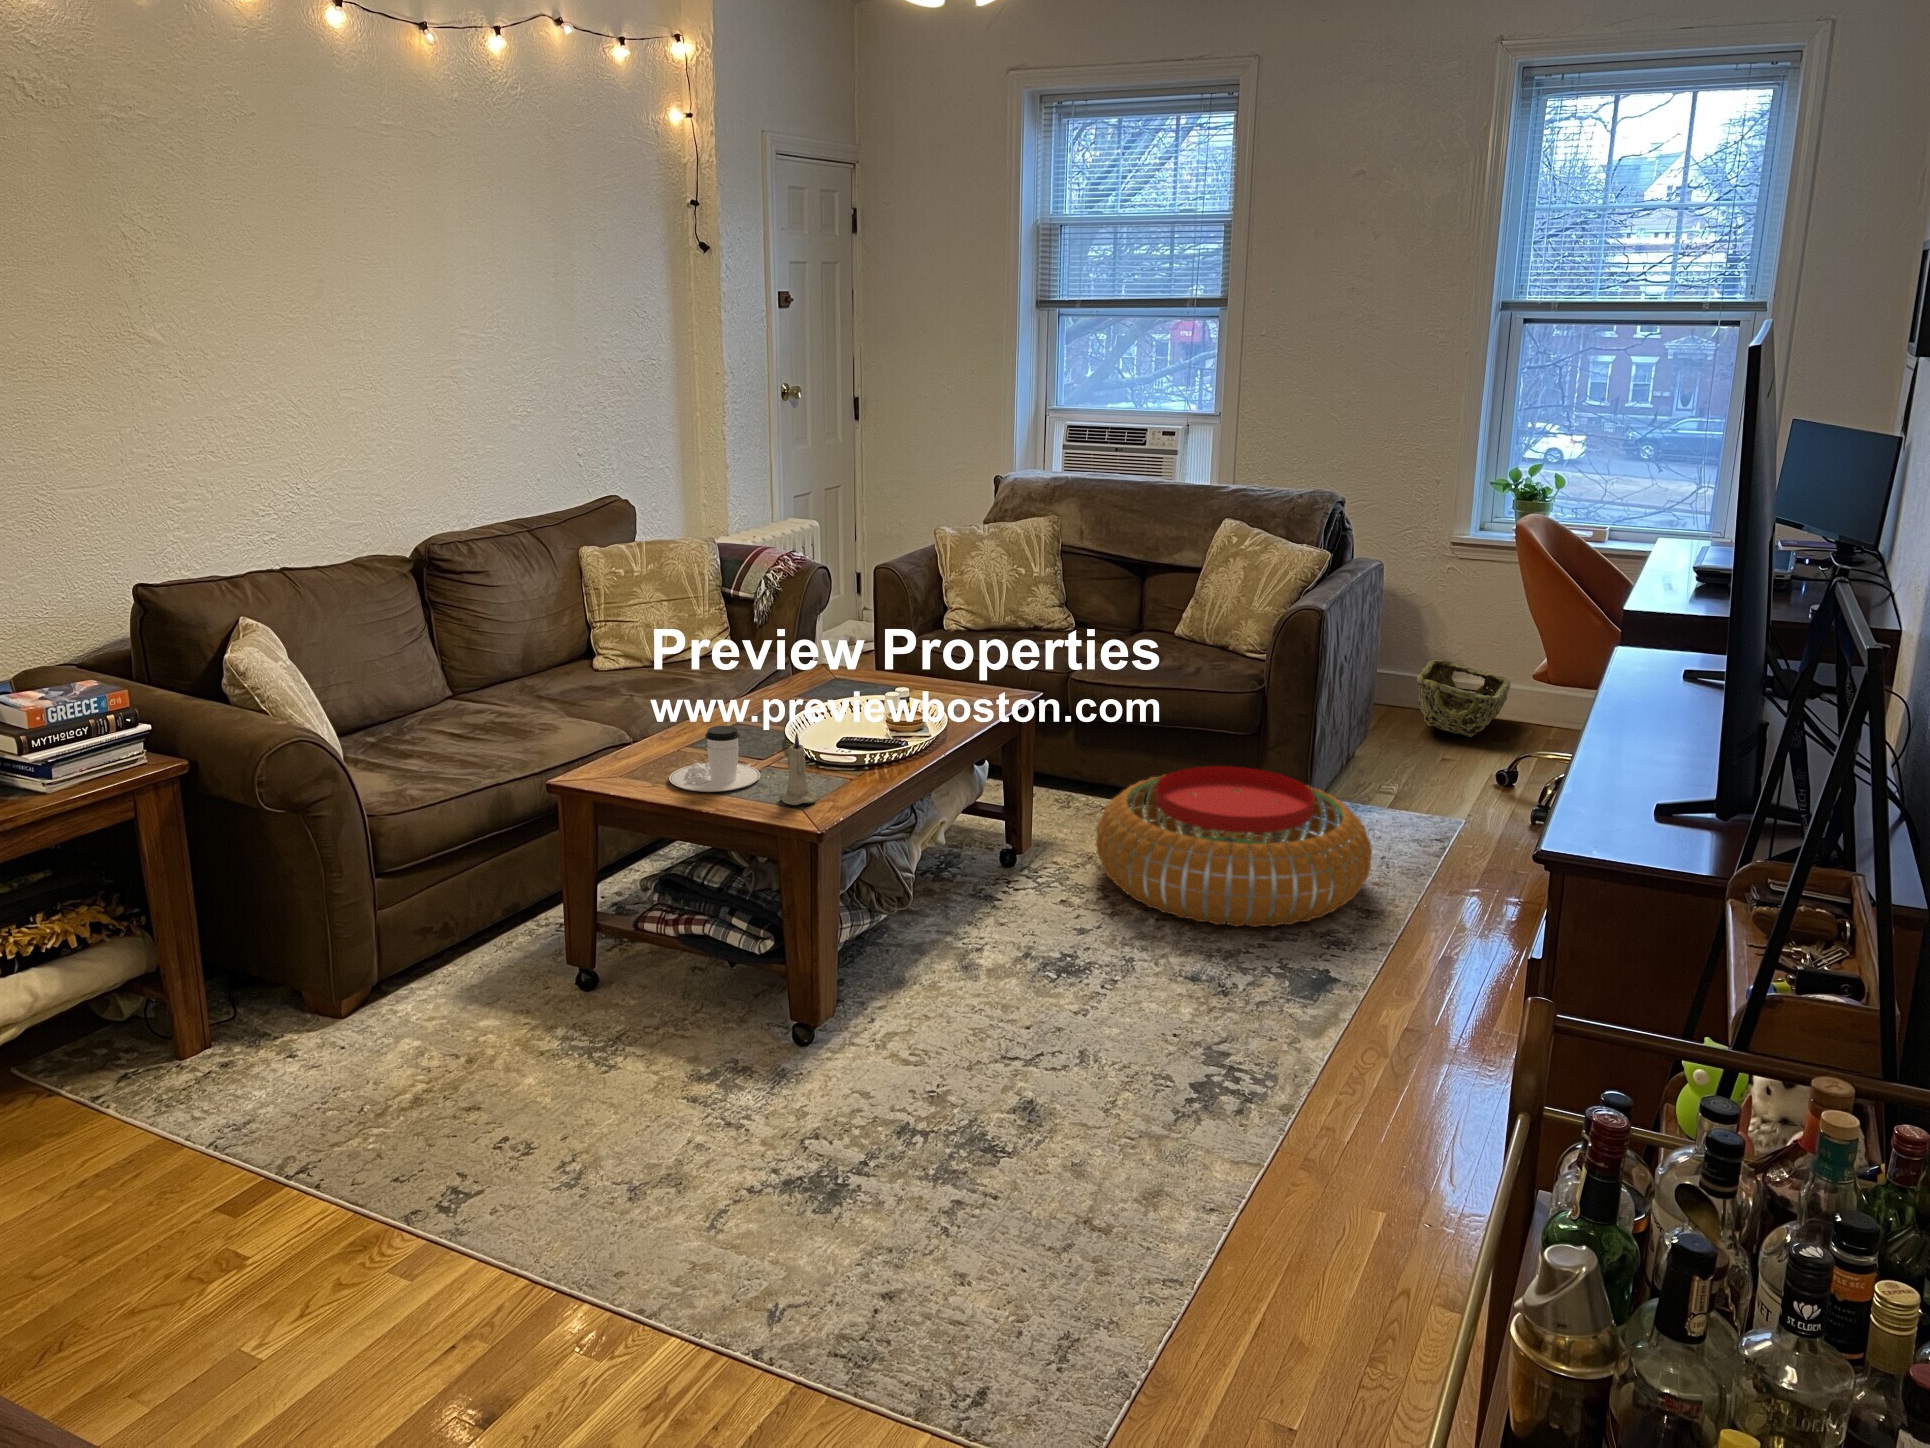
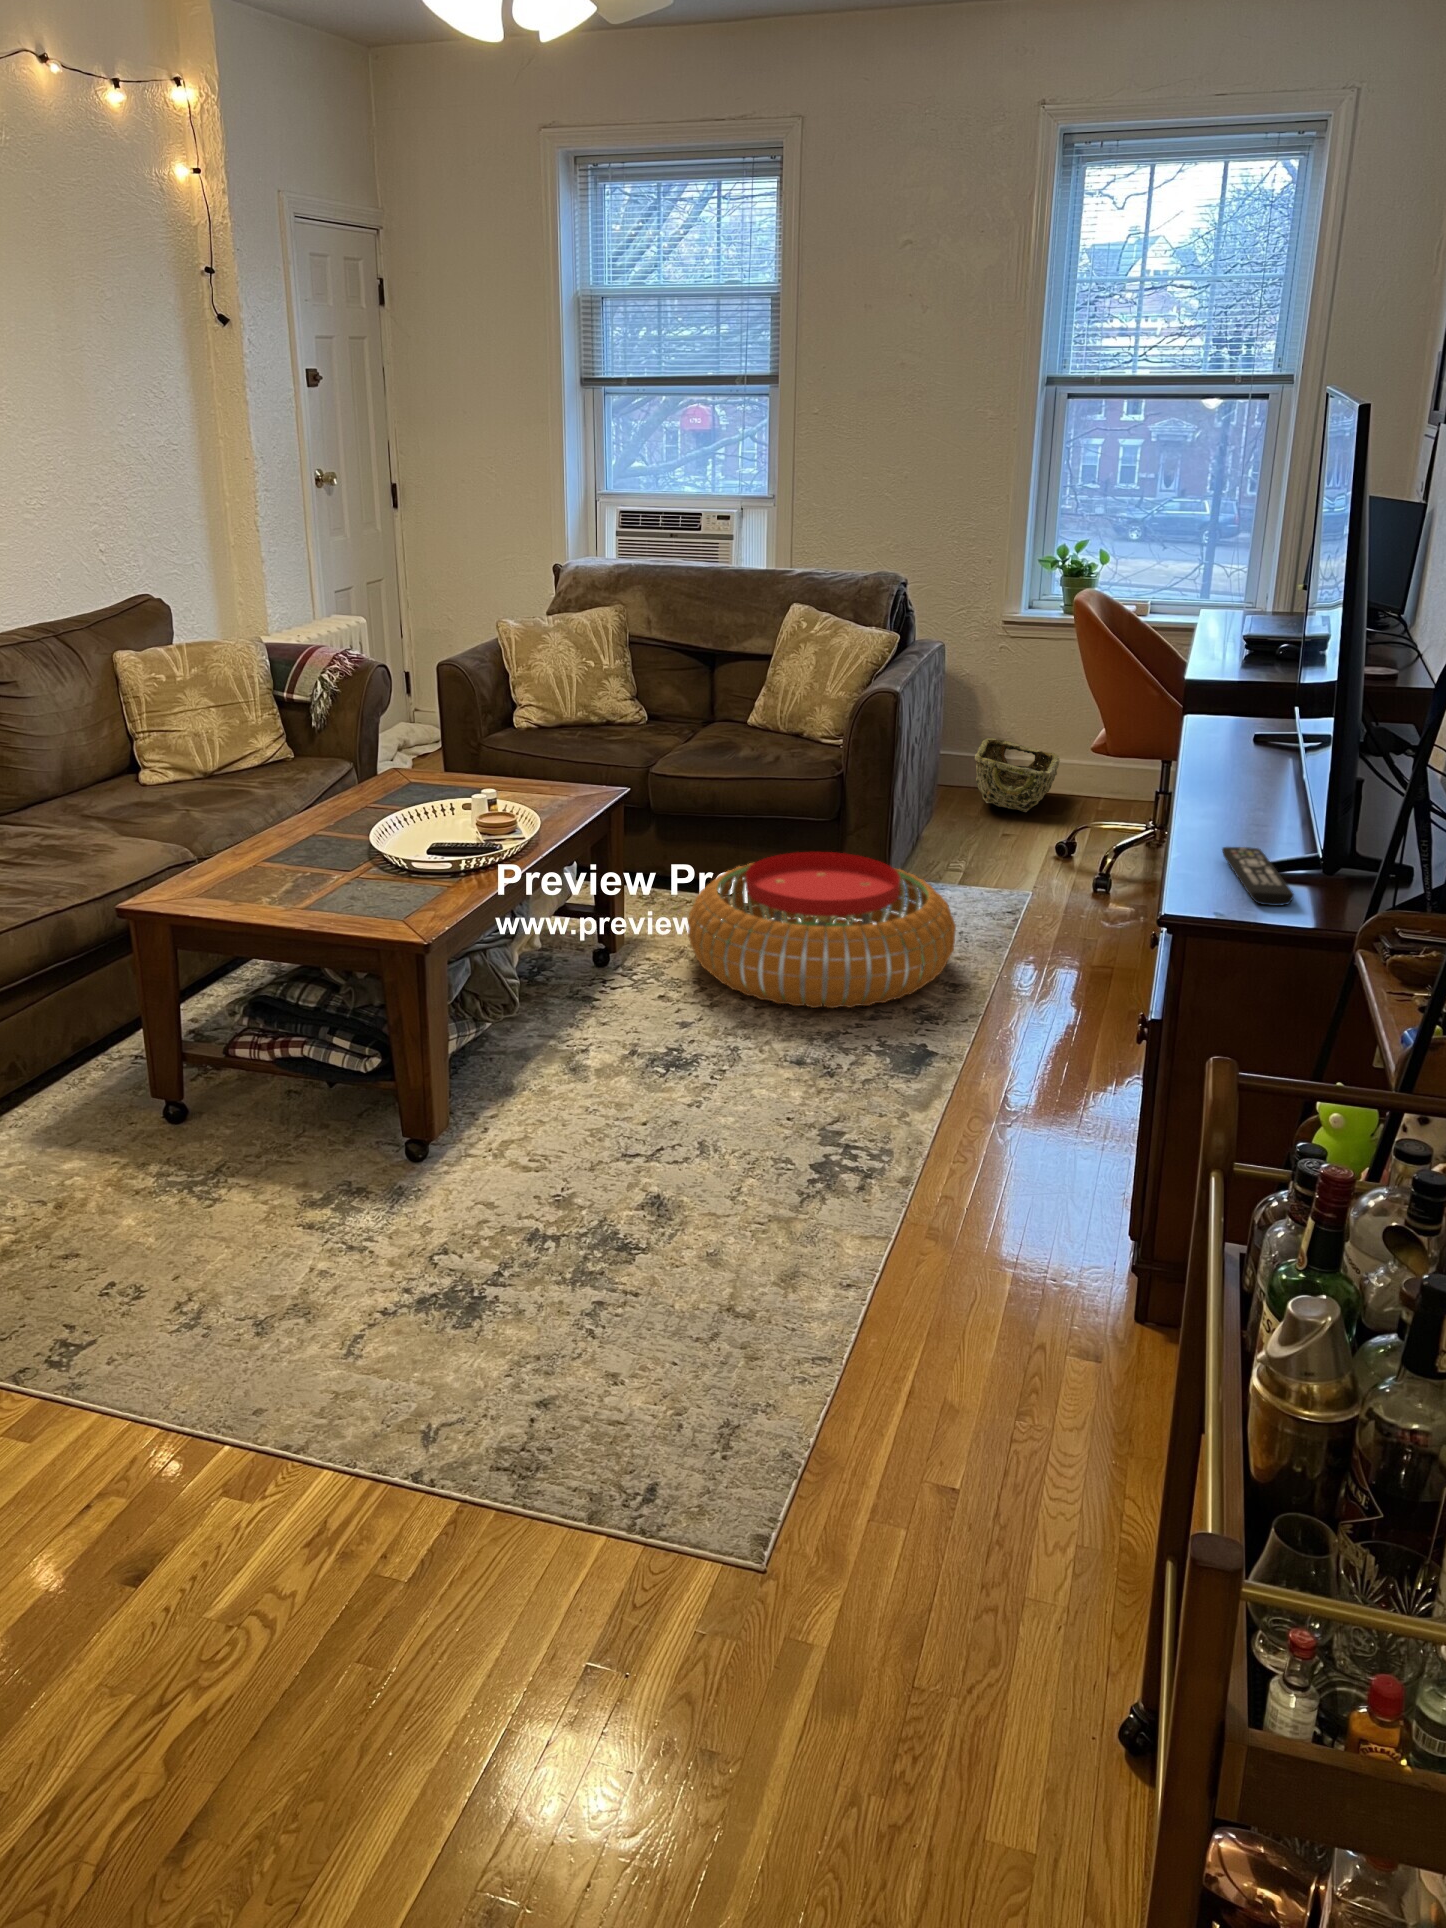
coffee cup: present [669,726,760,792] -> none [251,835,350,906]
candle: present [780,733,817,805] -> none [375,838,415,914]
remote control: none [1626,784,1694,848] -> present [1222,847,1294,906]

